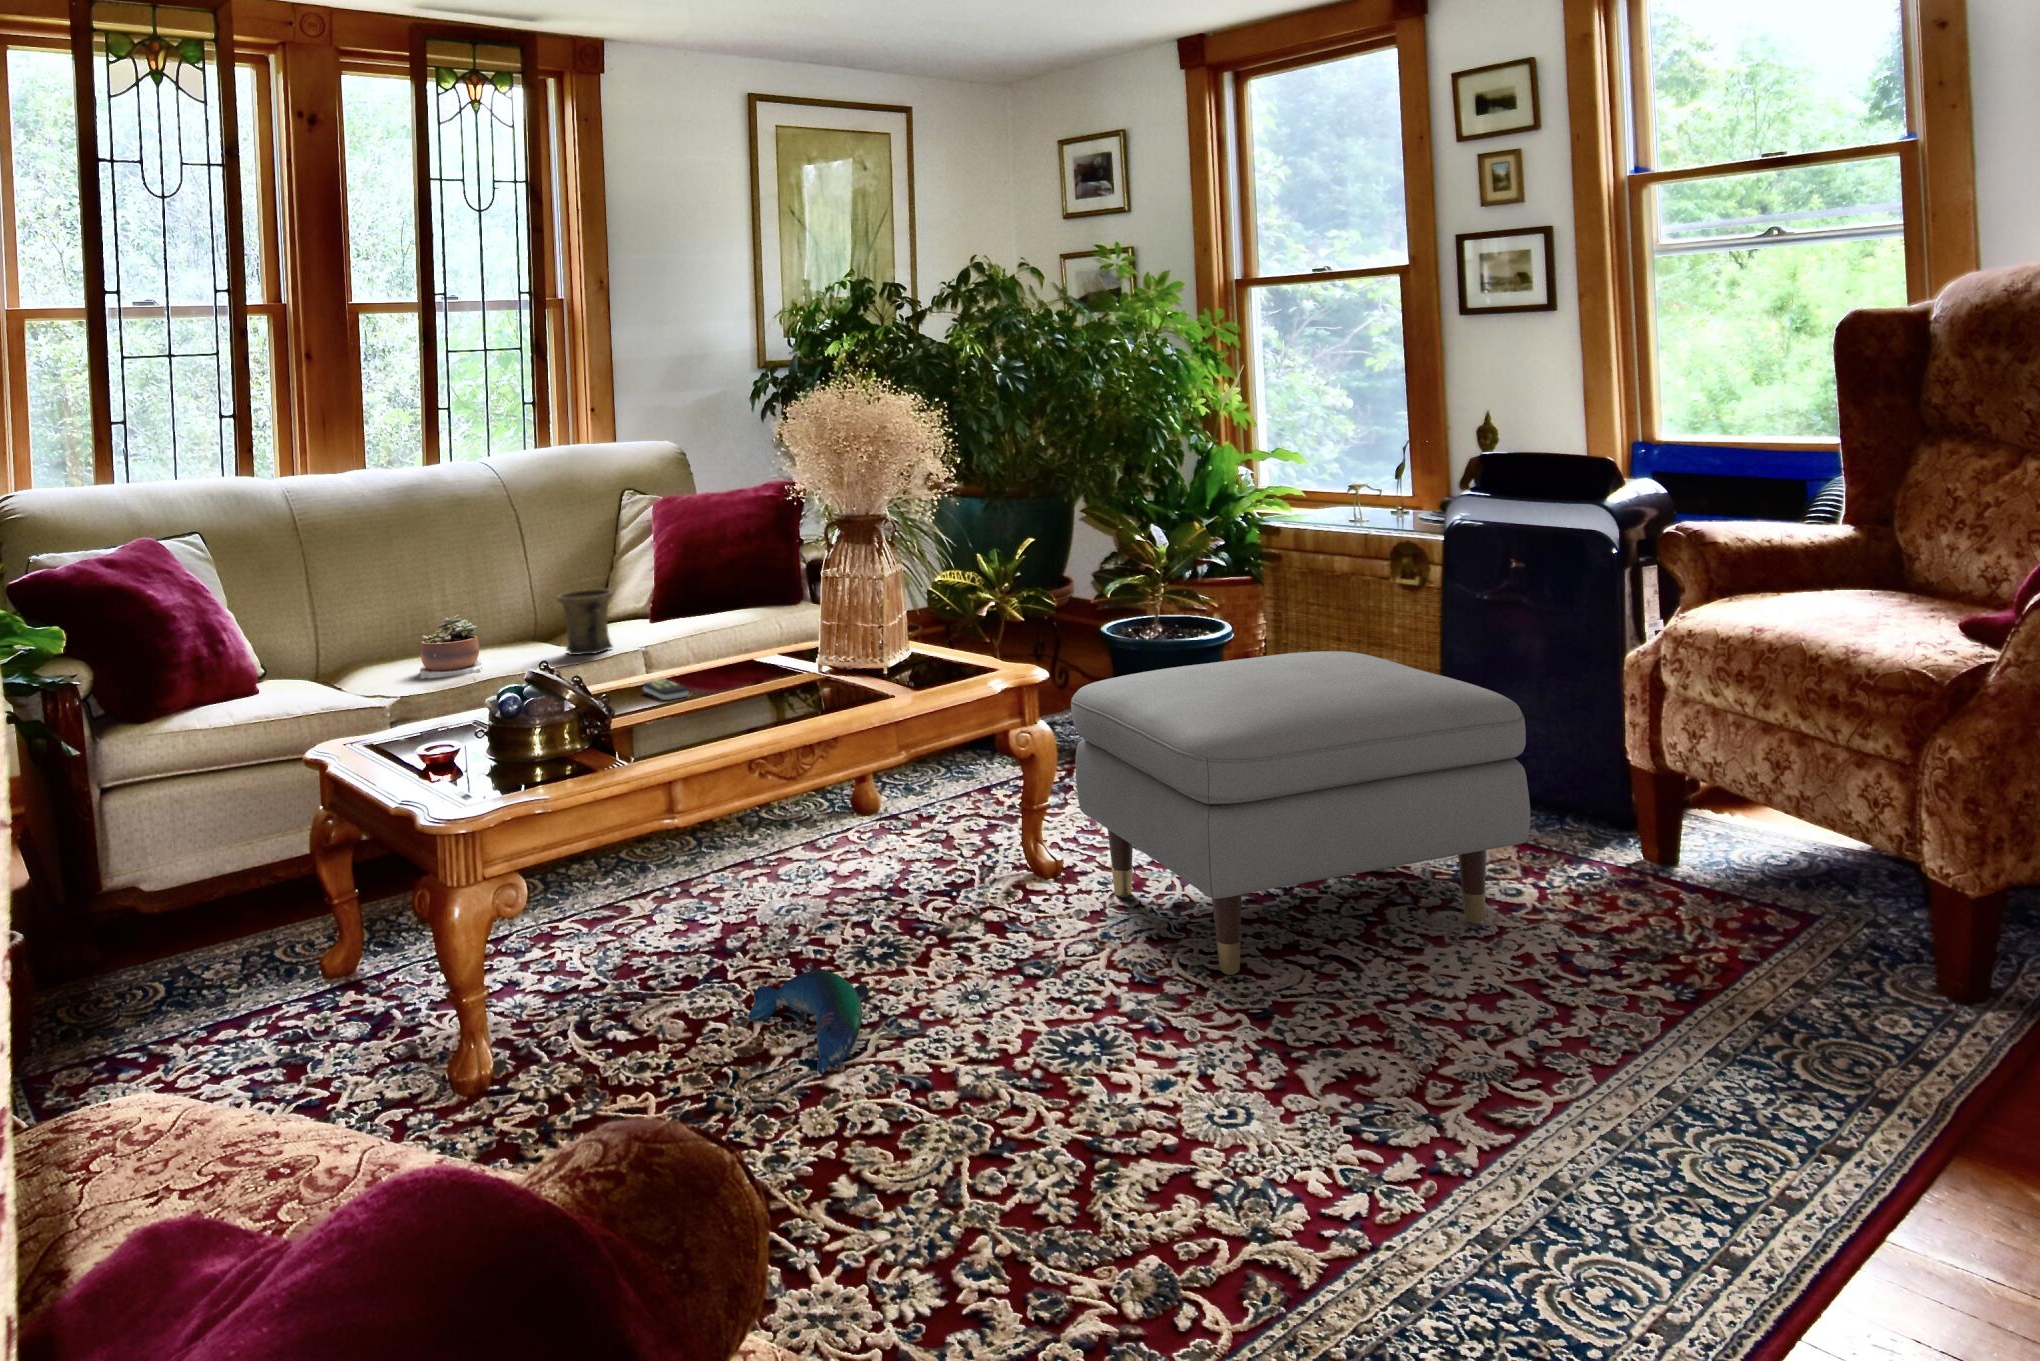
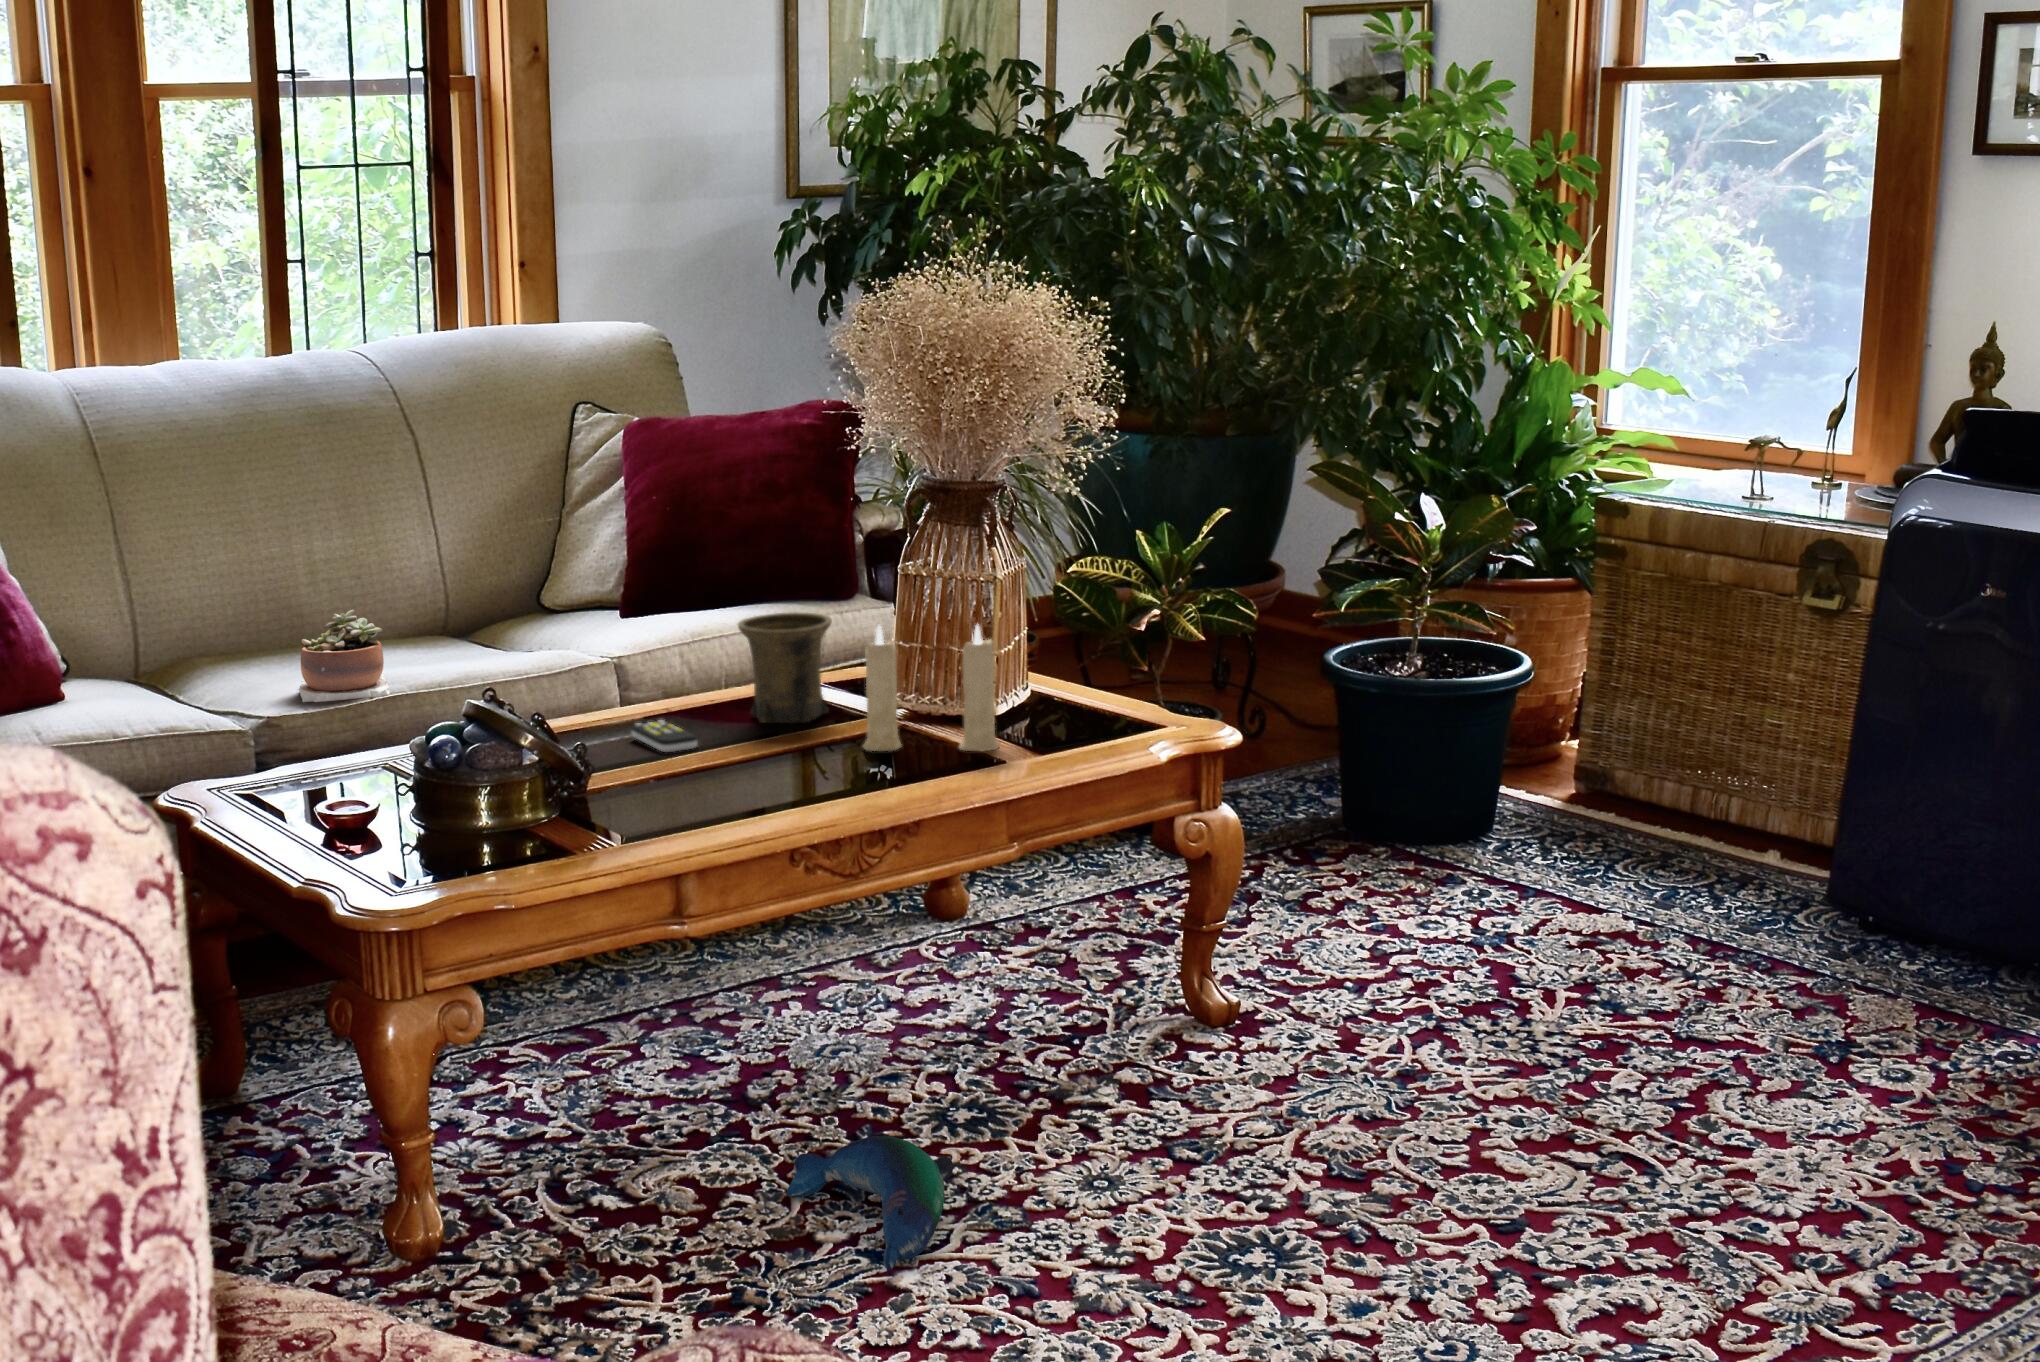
mug: present [557,589,613,655] -> present [738,613,832,723]
candle: none [800,598,897,693] -> present [863,625,999,751]
ottoman: present [1071,651,1530,975] -> none [1255,717,1927,1172]

